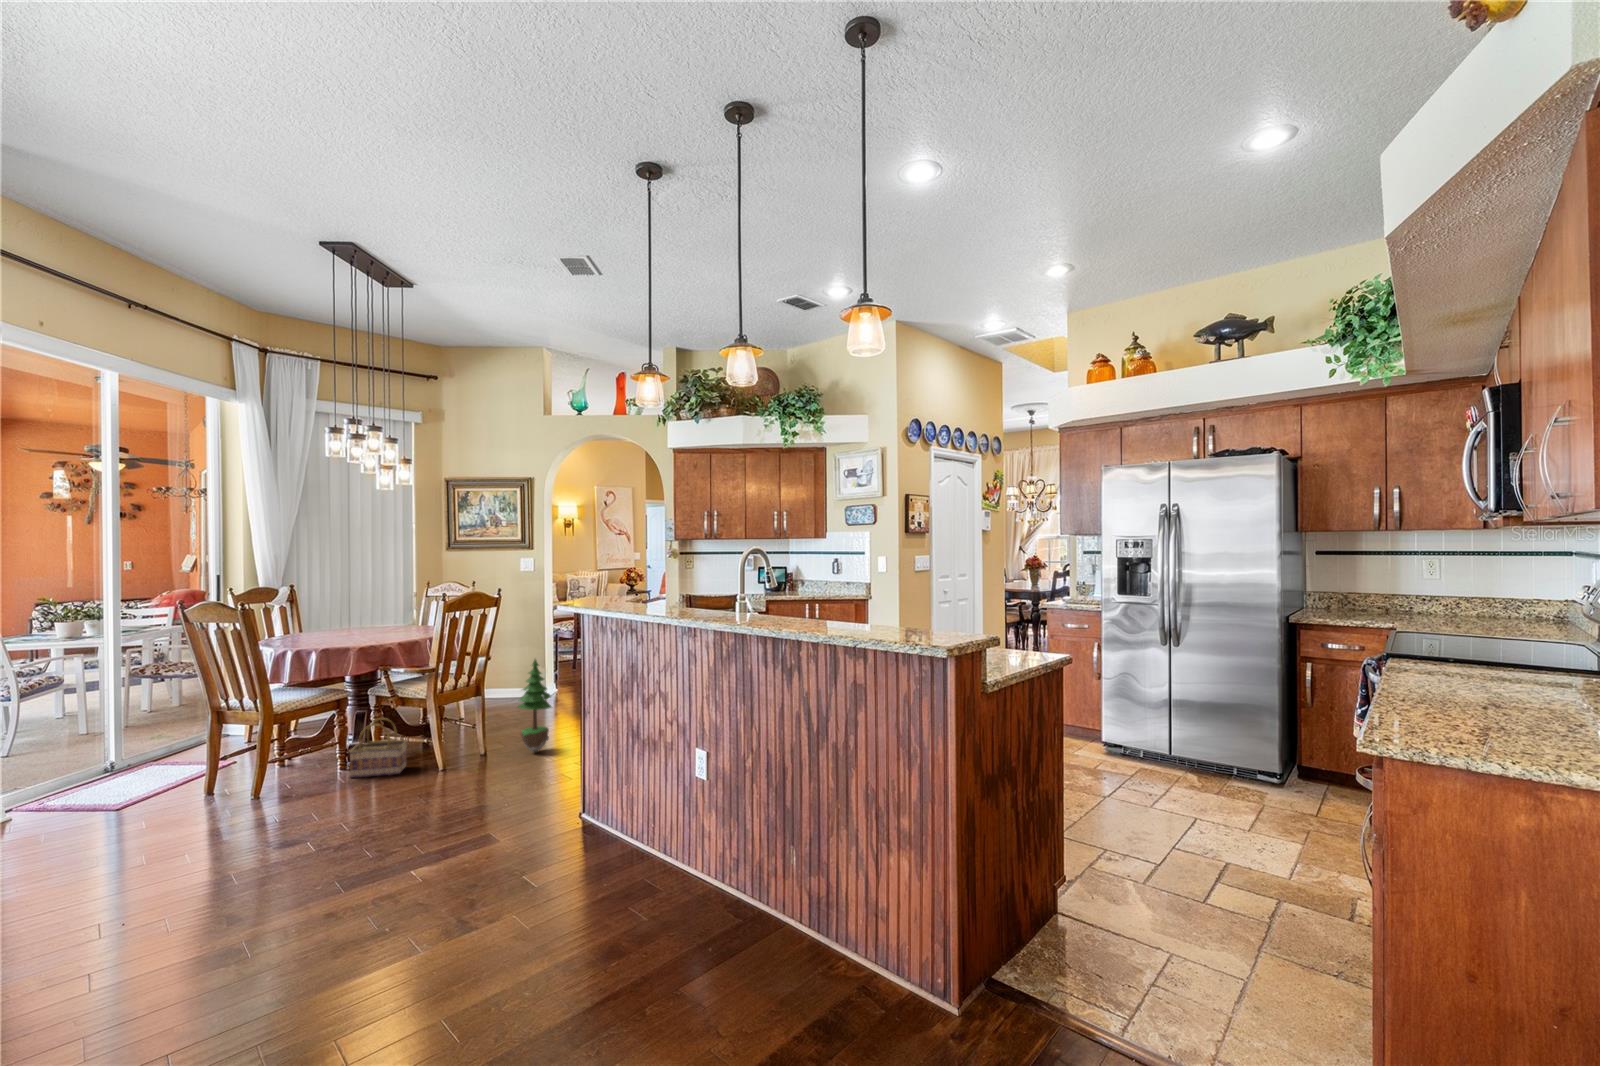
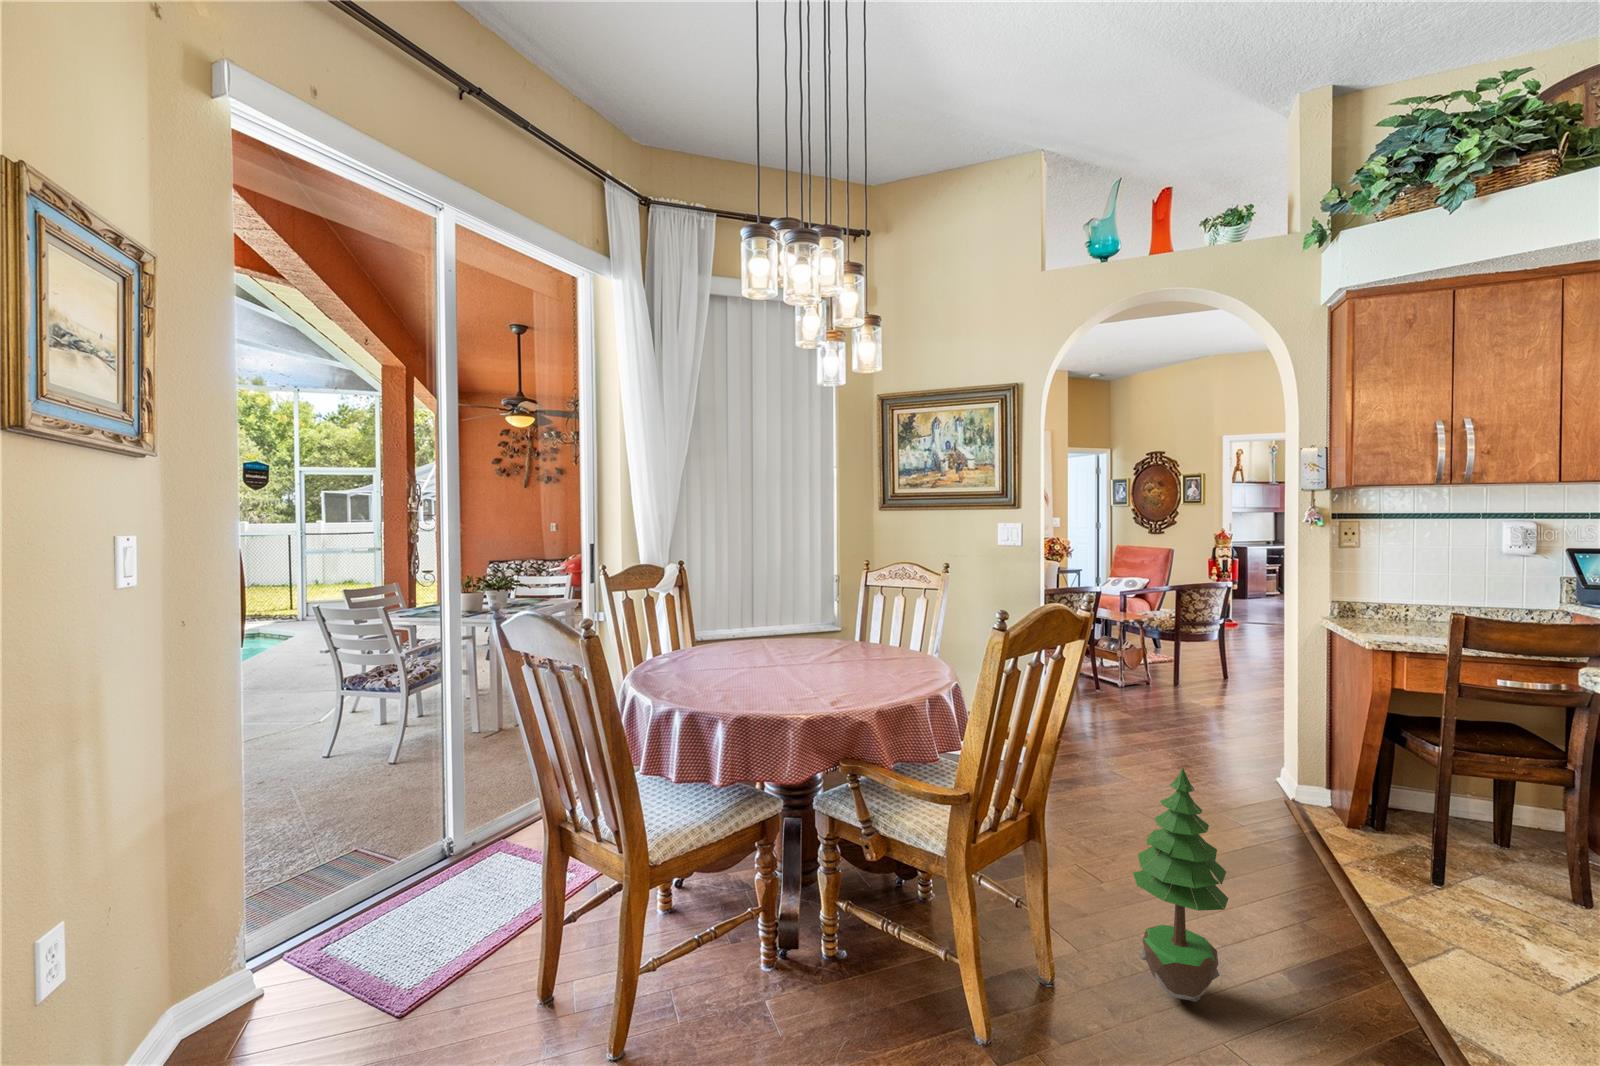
basket: present [350,718,407,778] -> none [788,867,898,1021]

